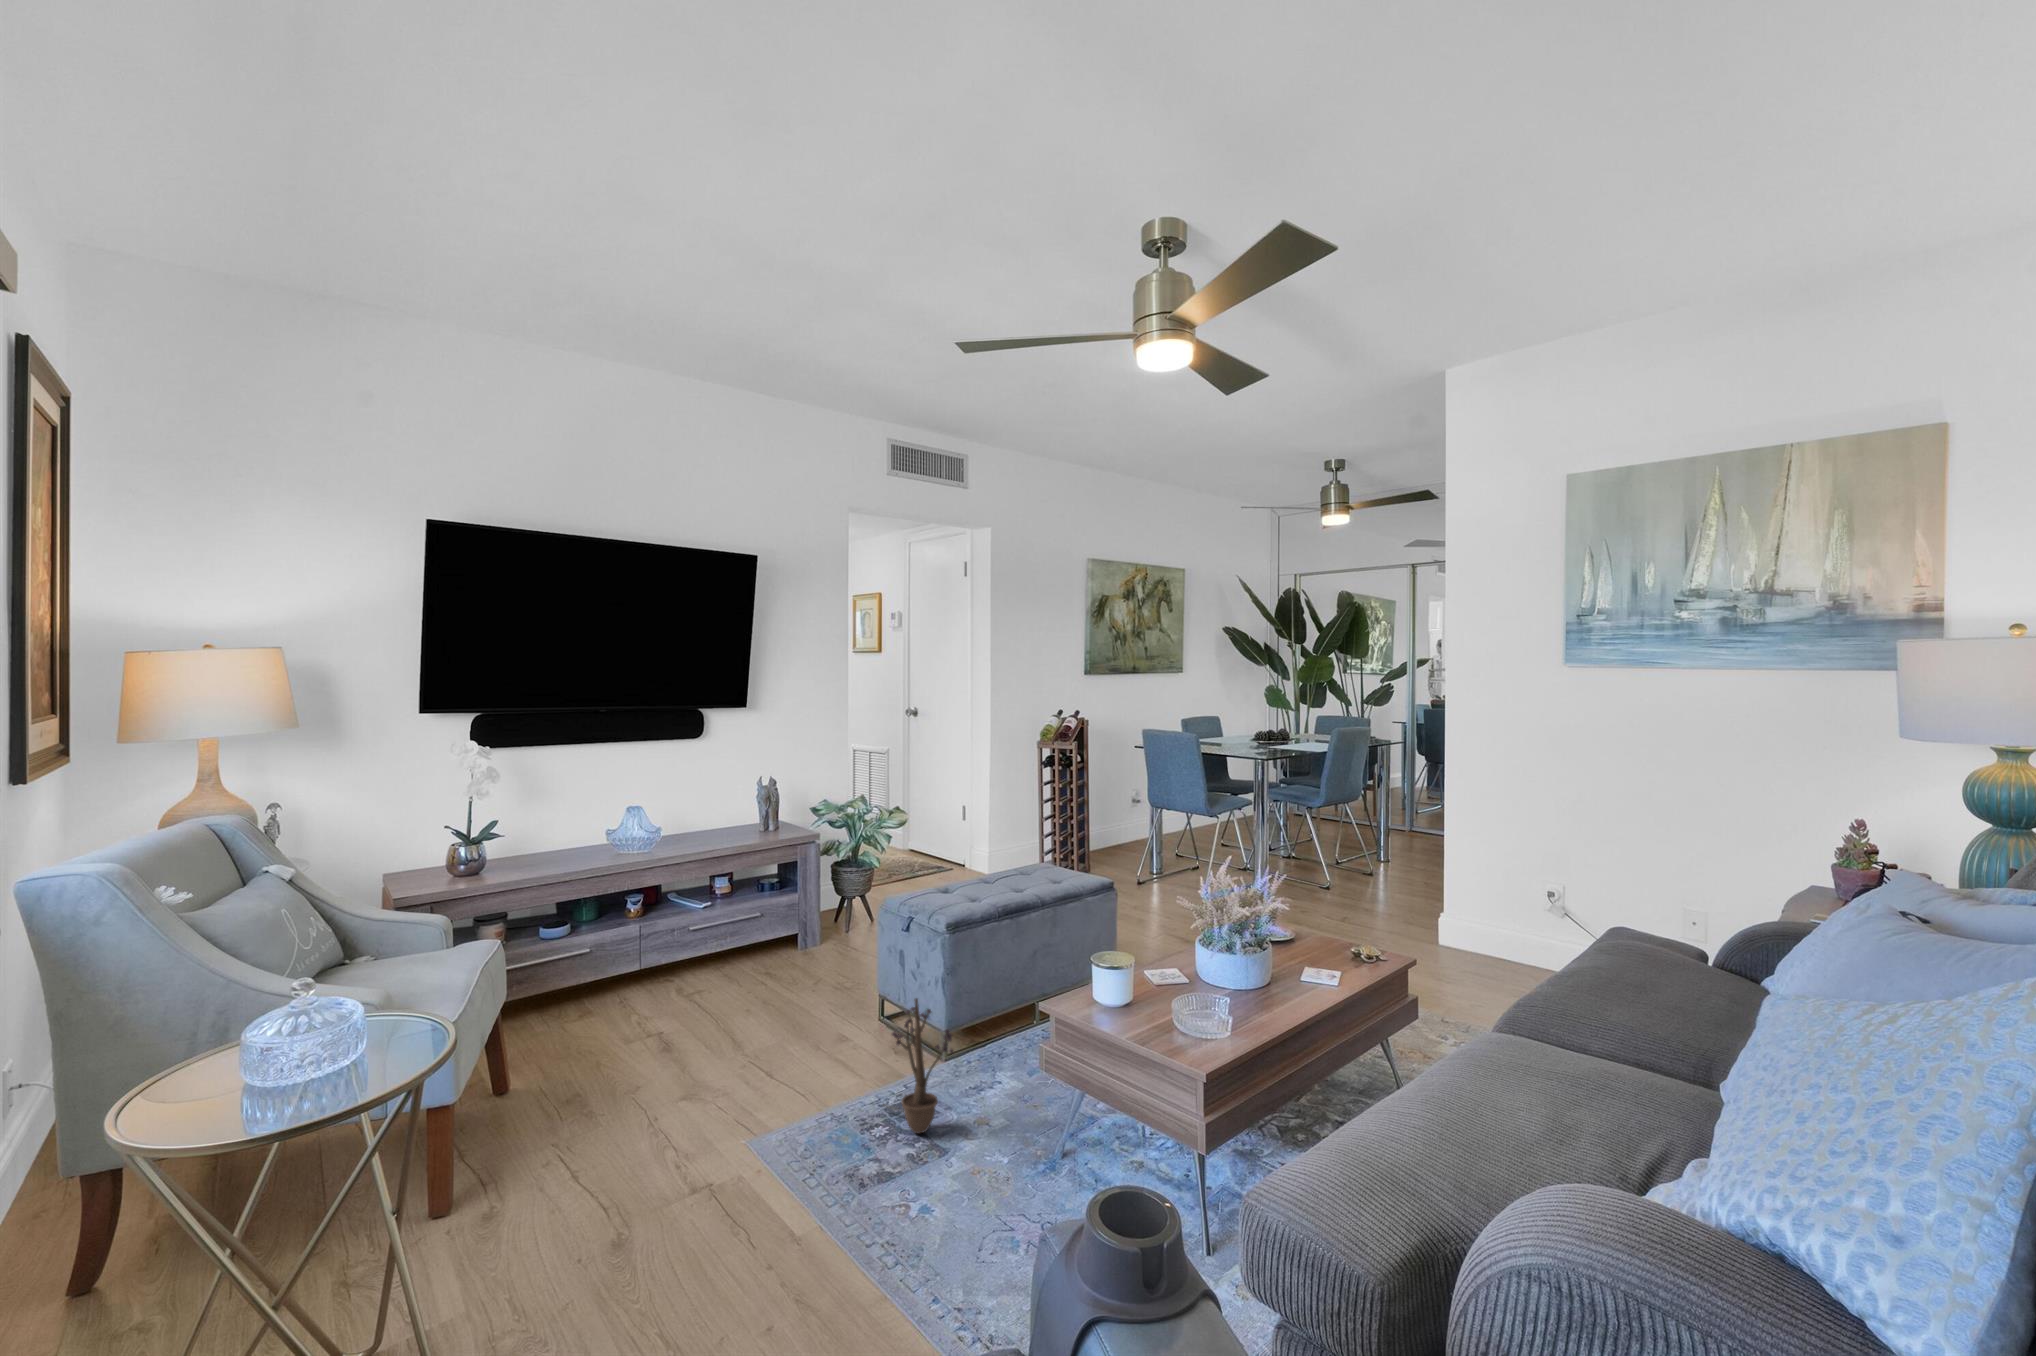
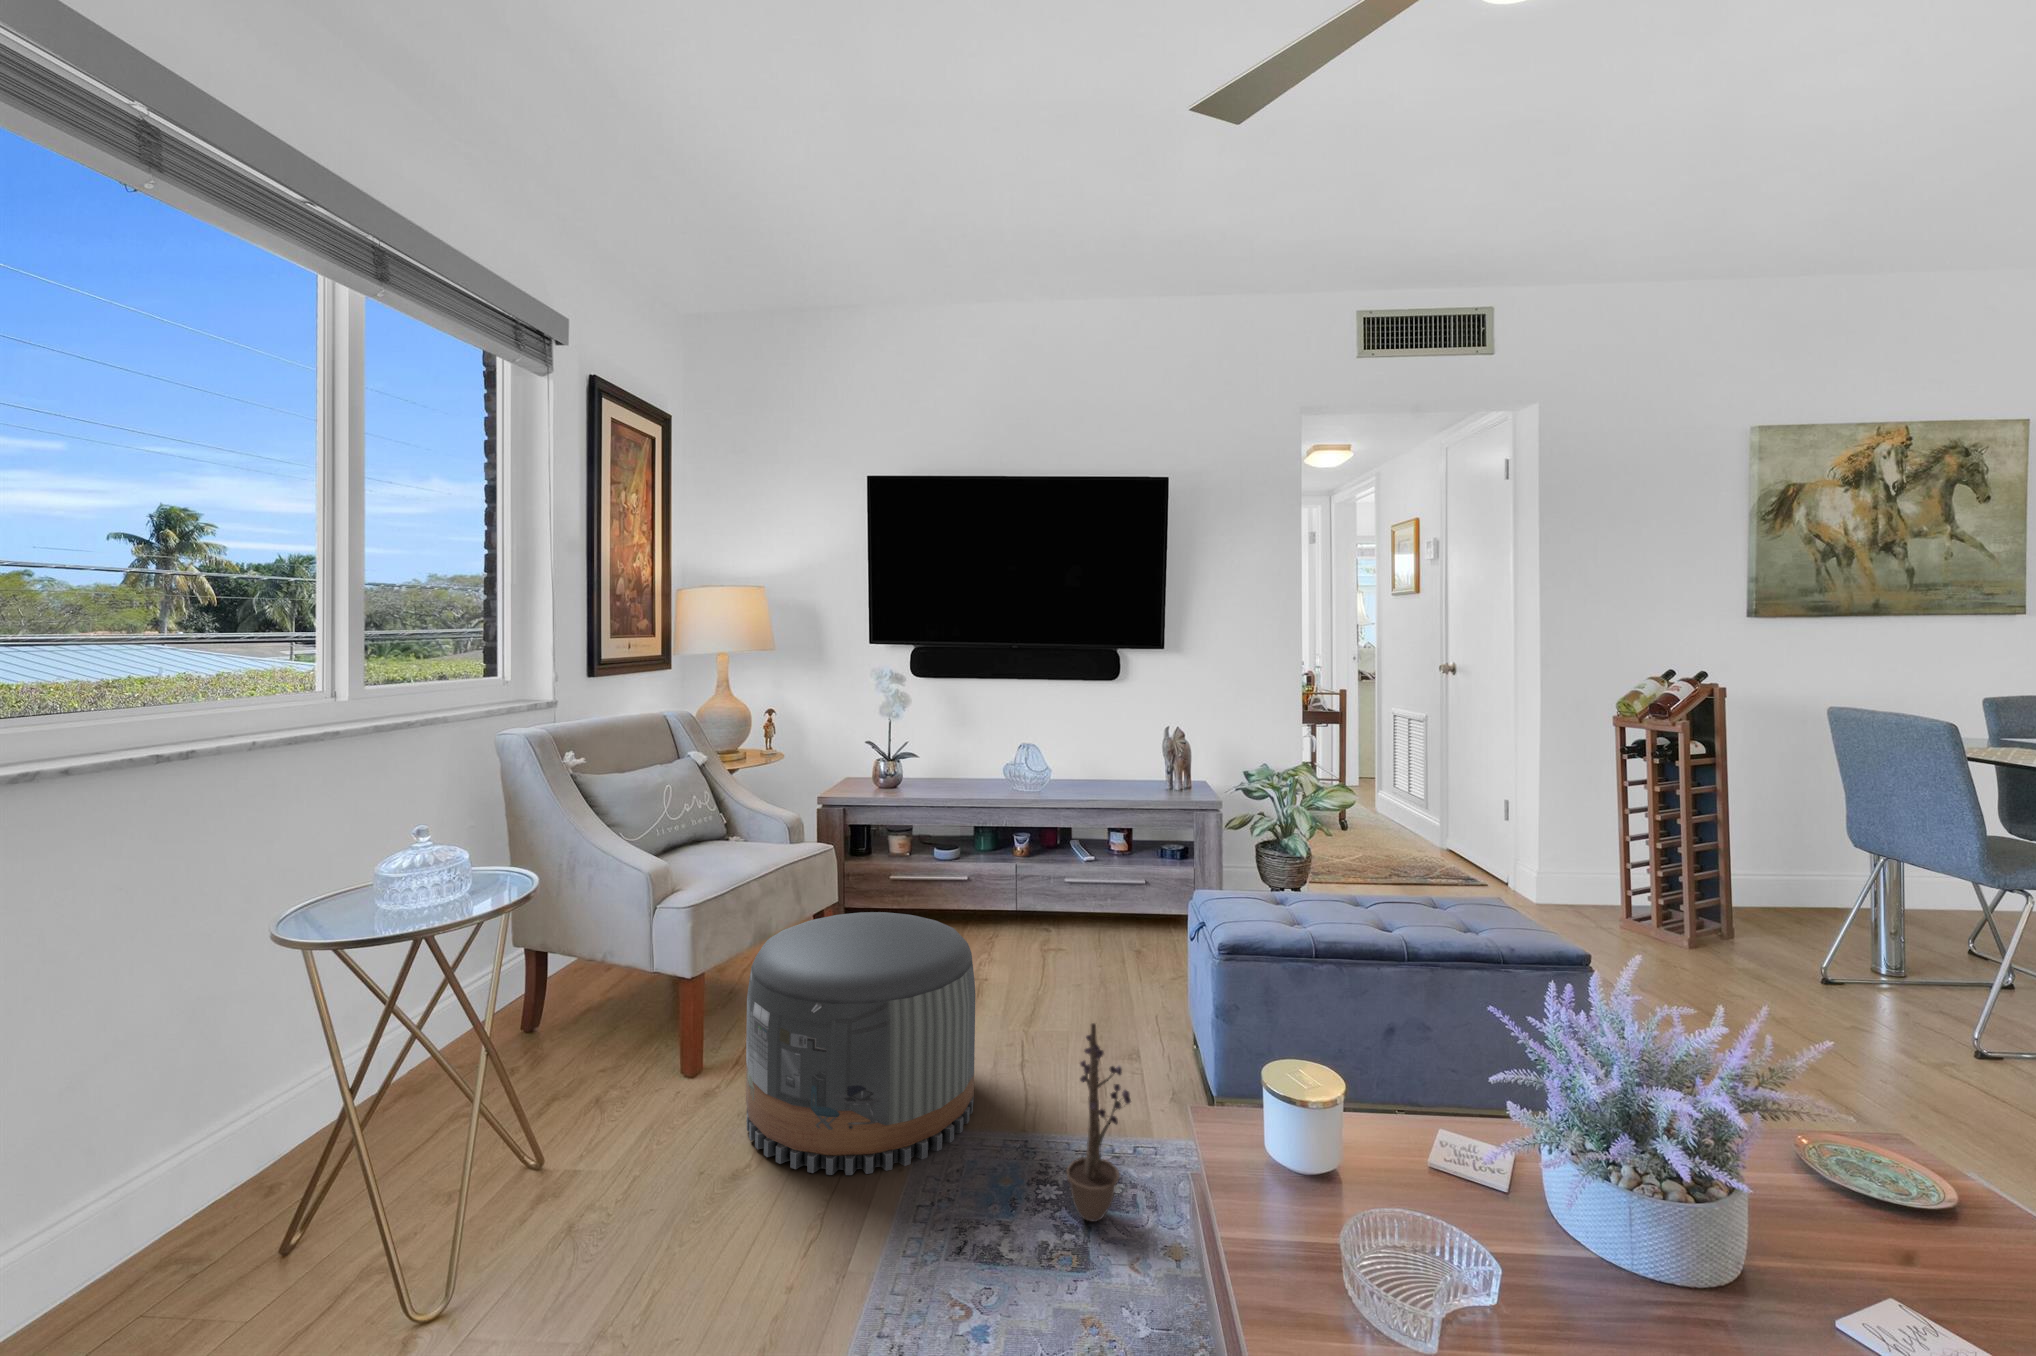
pouf: none [570,972,780,1202] -> present [746,912,975,1175]

